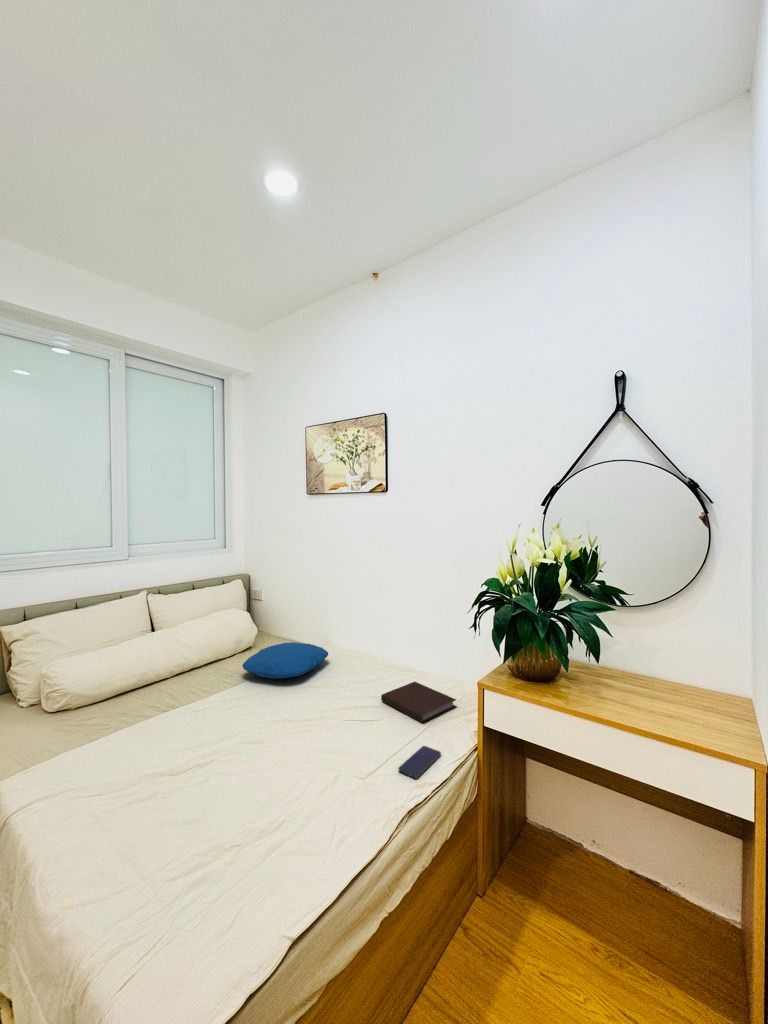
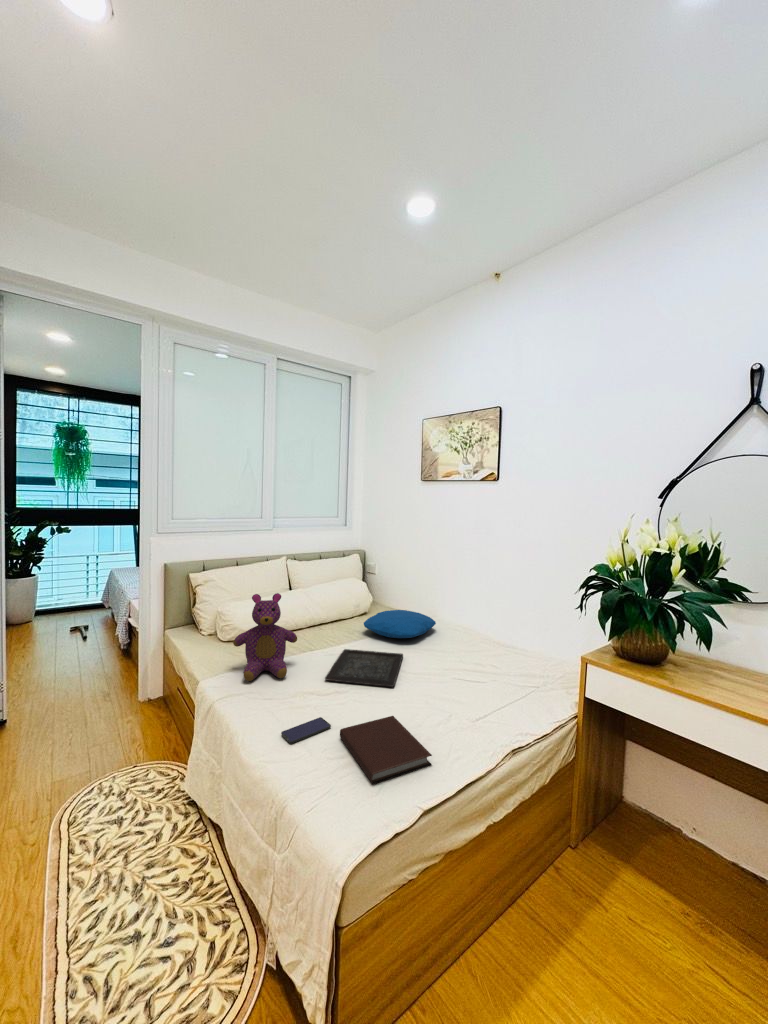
teddy bear: none [51,646,147,771] -> present [233,593,297,681]
notebook: present [381,682,456,723] -> present [340,716,432,784]
tray: none [182,699,288,751] -> present [325,649,403,687]
smartphone: present [398,746,441,778] -> present [281,717,331,743]

